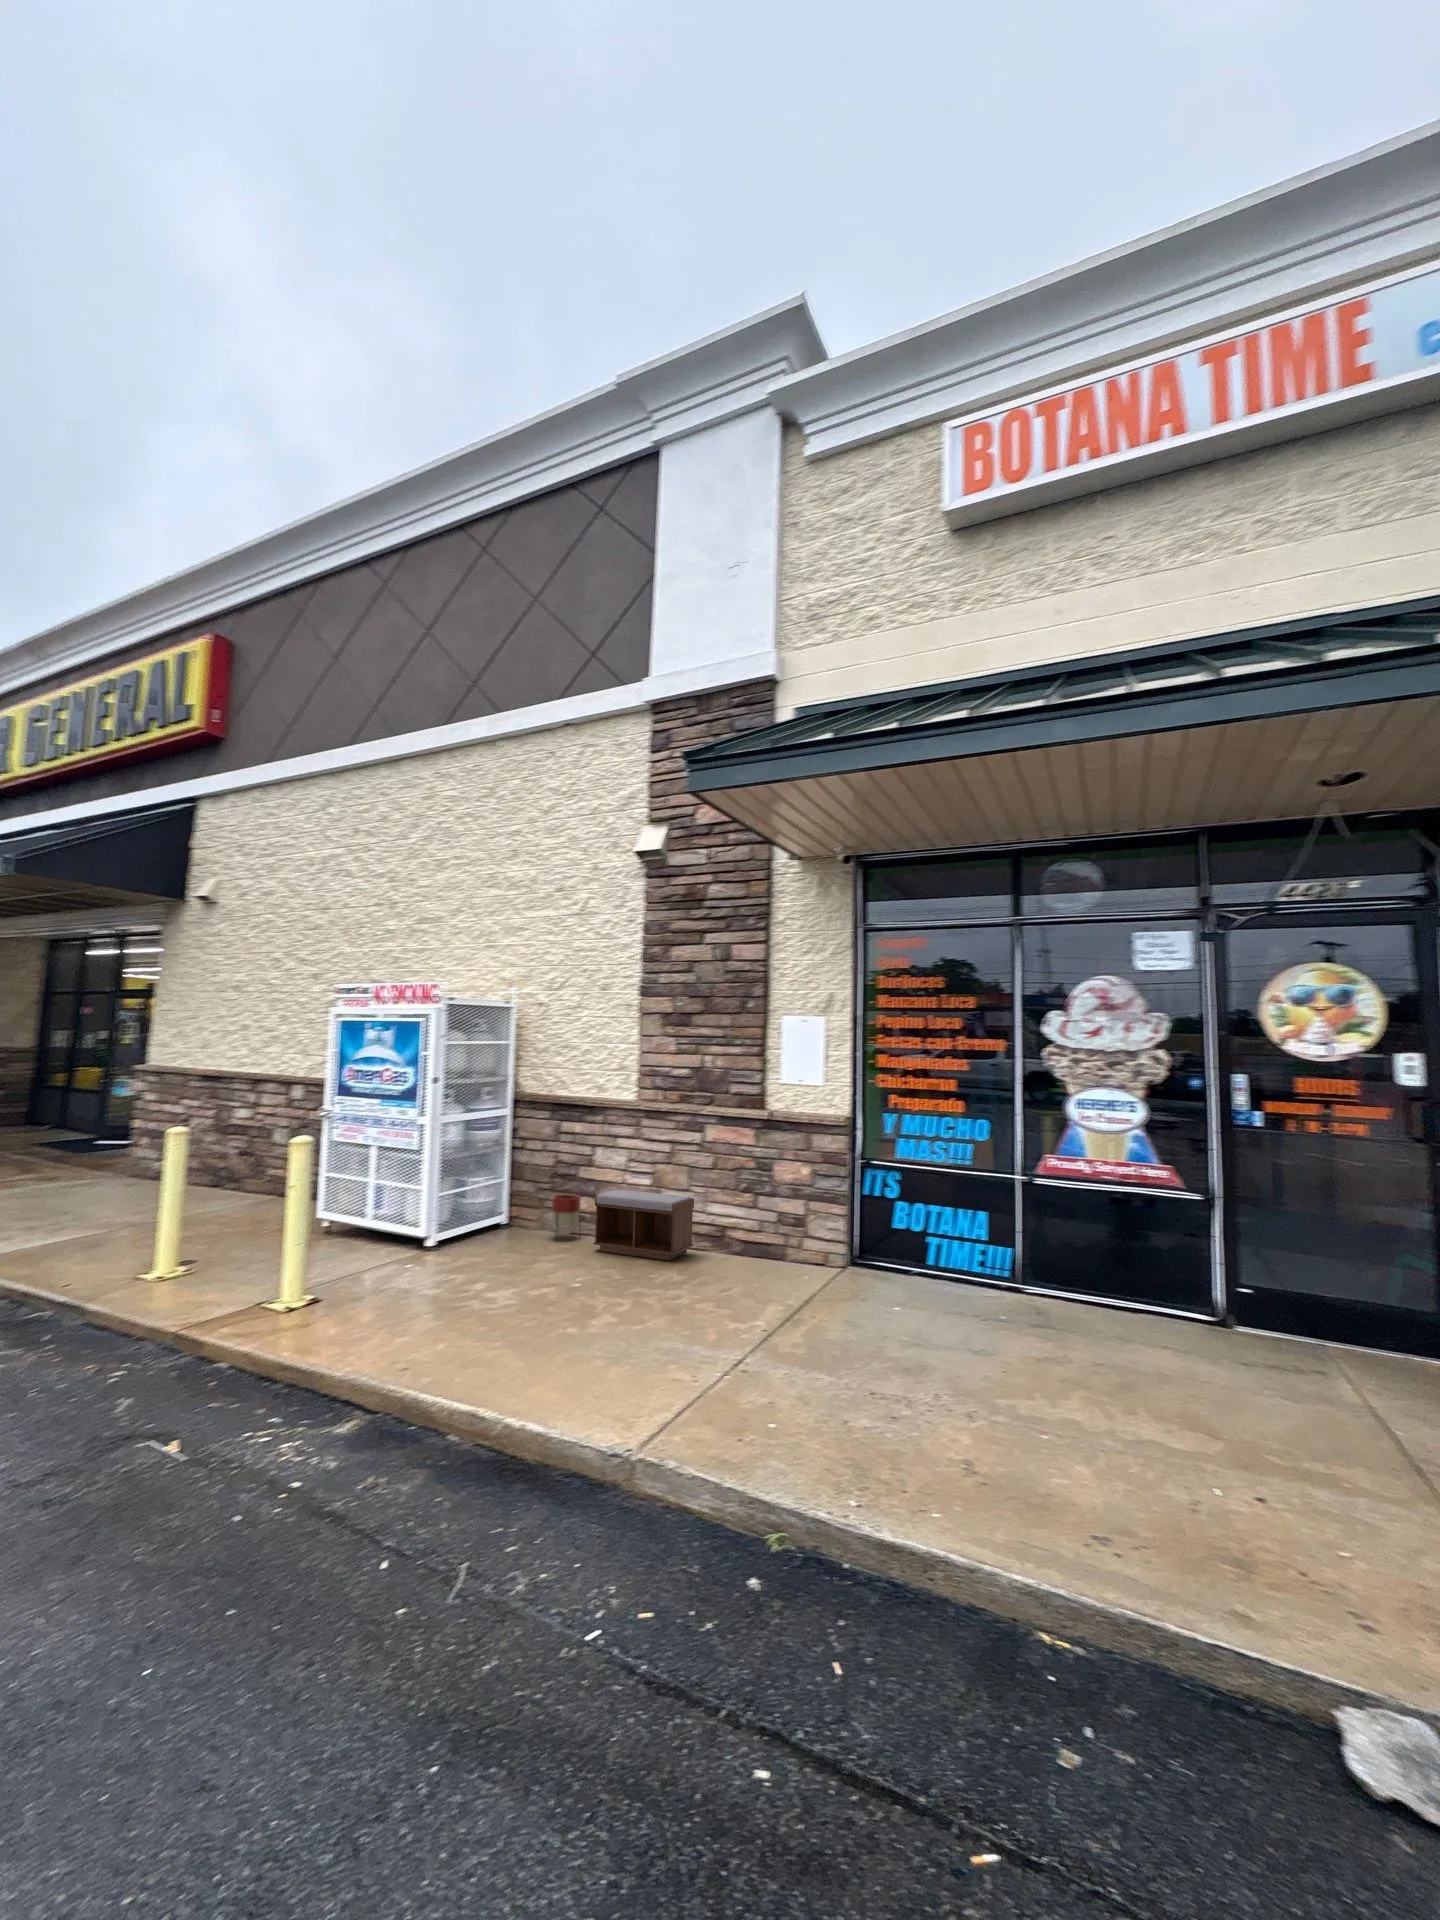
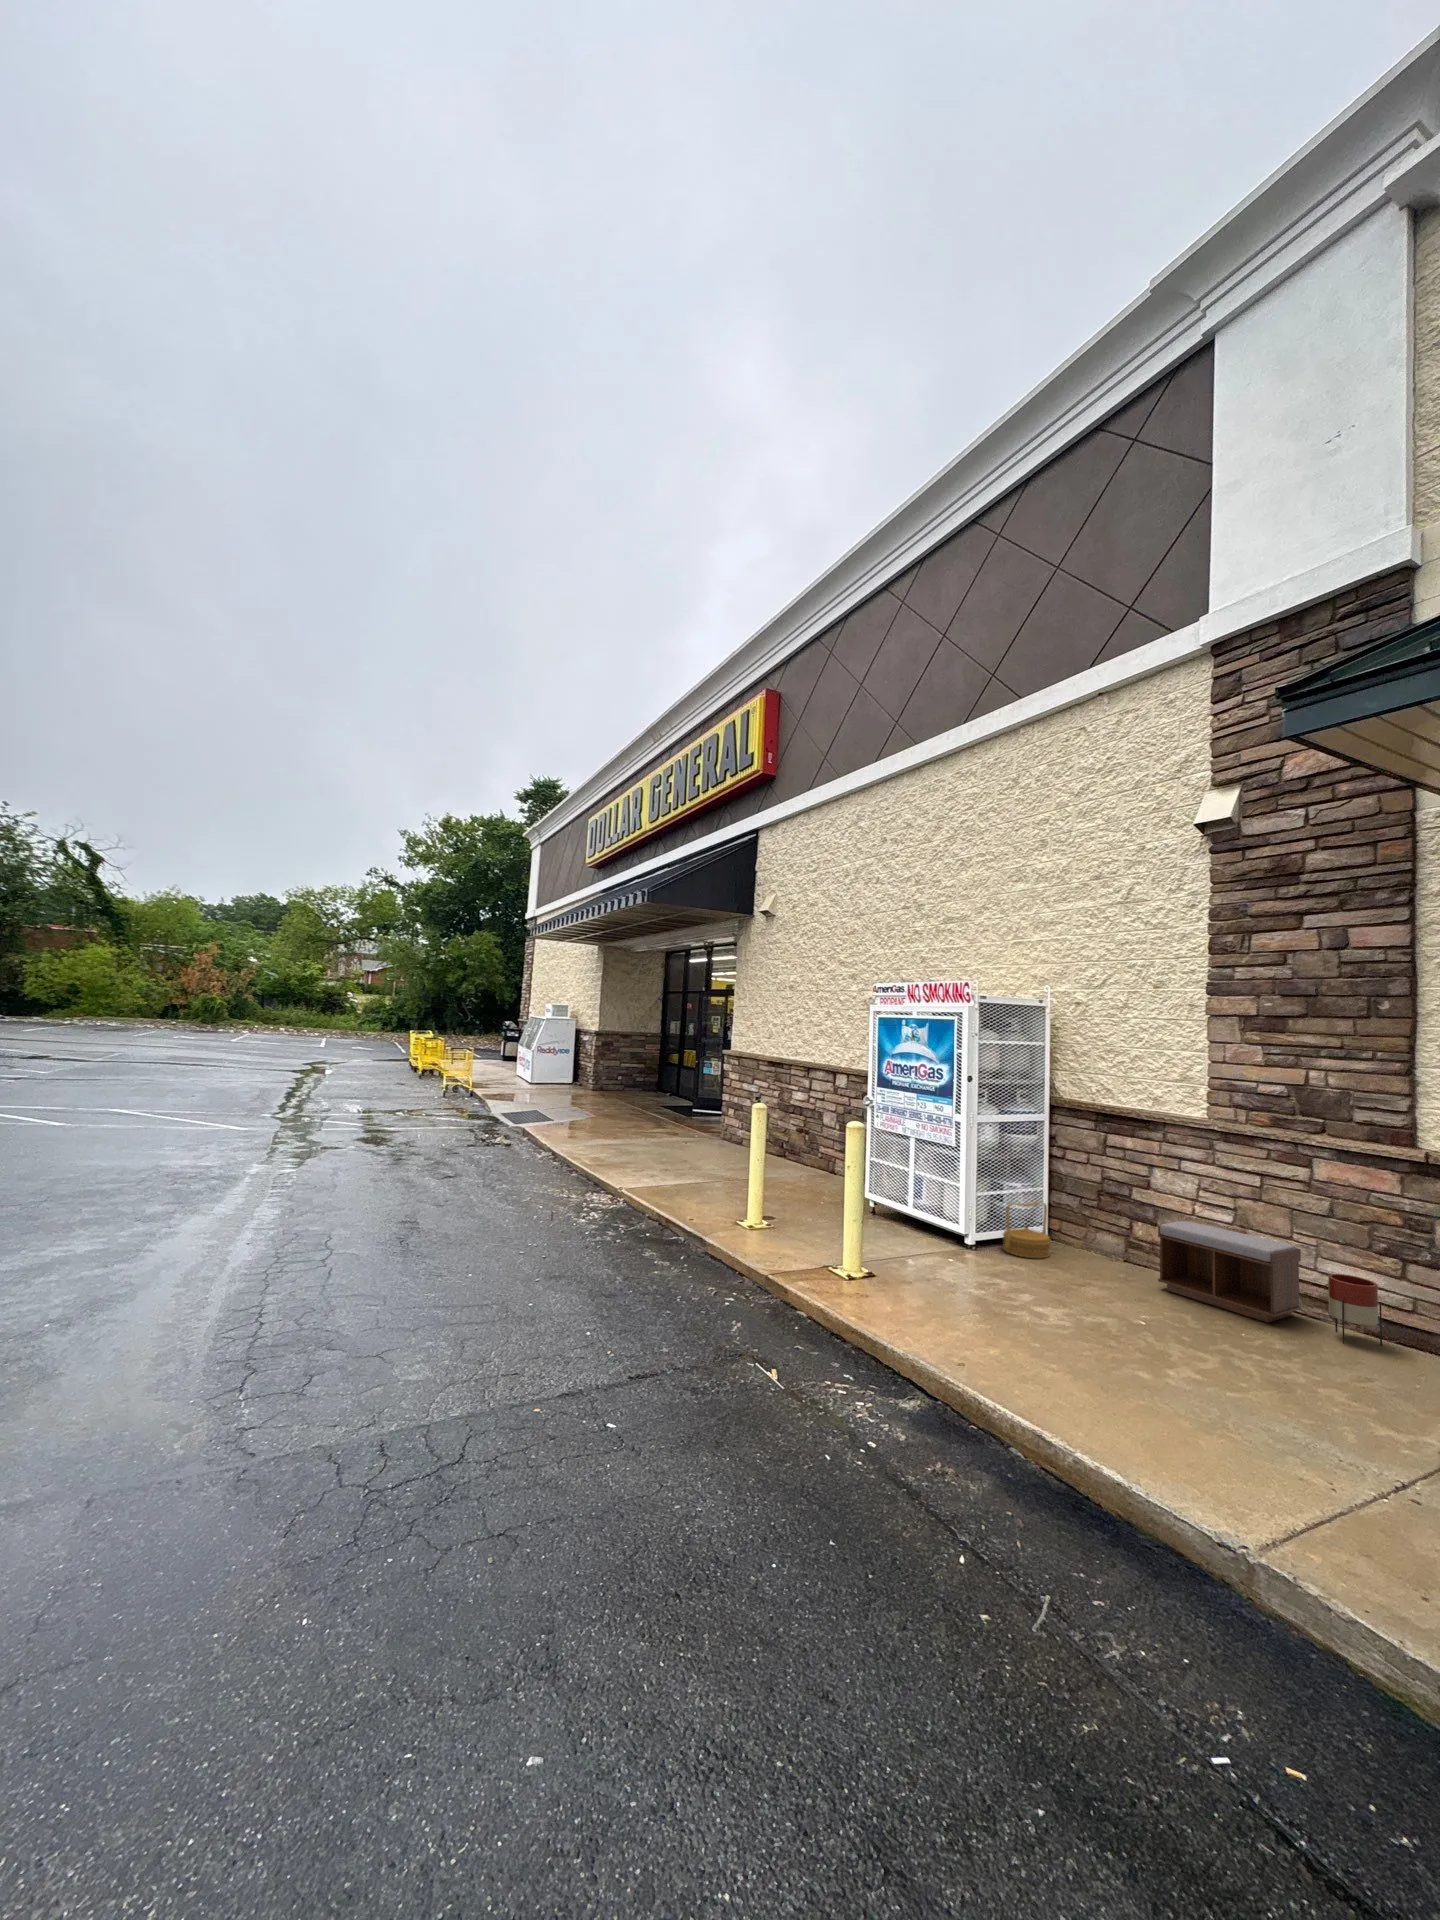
woven basket: none [464,1191,508,1245] -> present [1003,1202,1051,1259]
planter: present [551,1194,580,1241] -> present [1328,1274,1382,1346]

